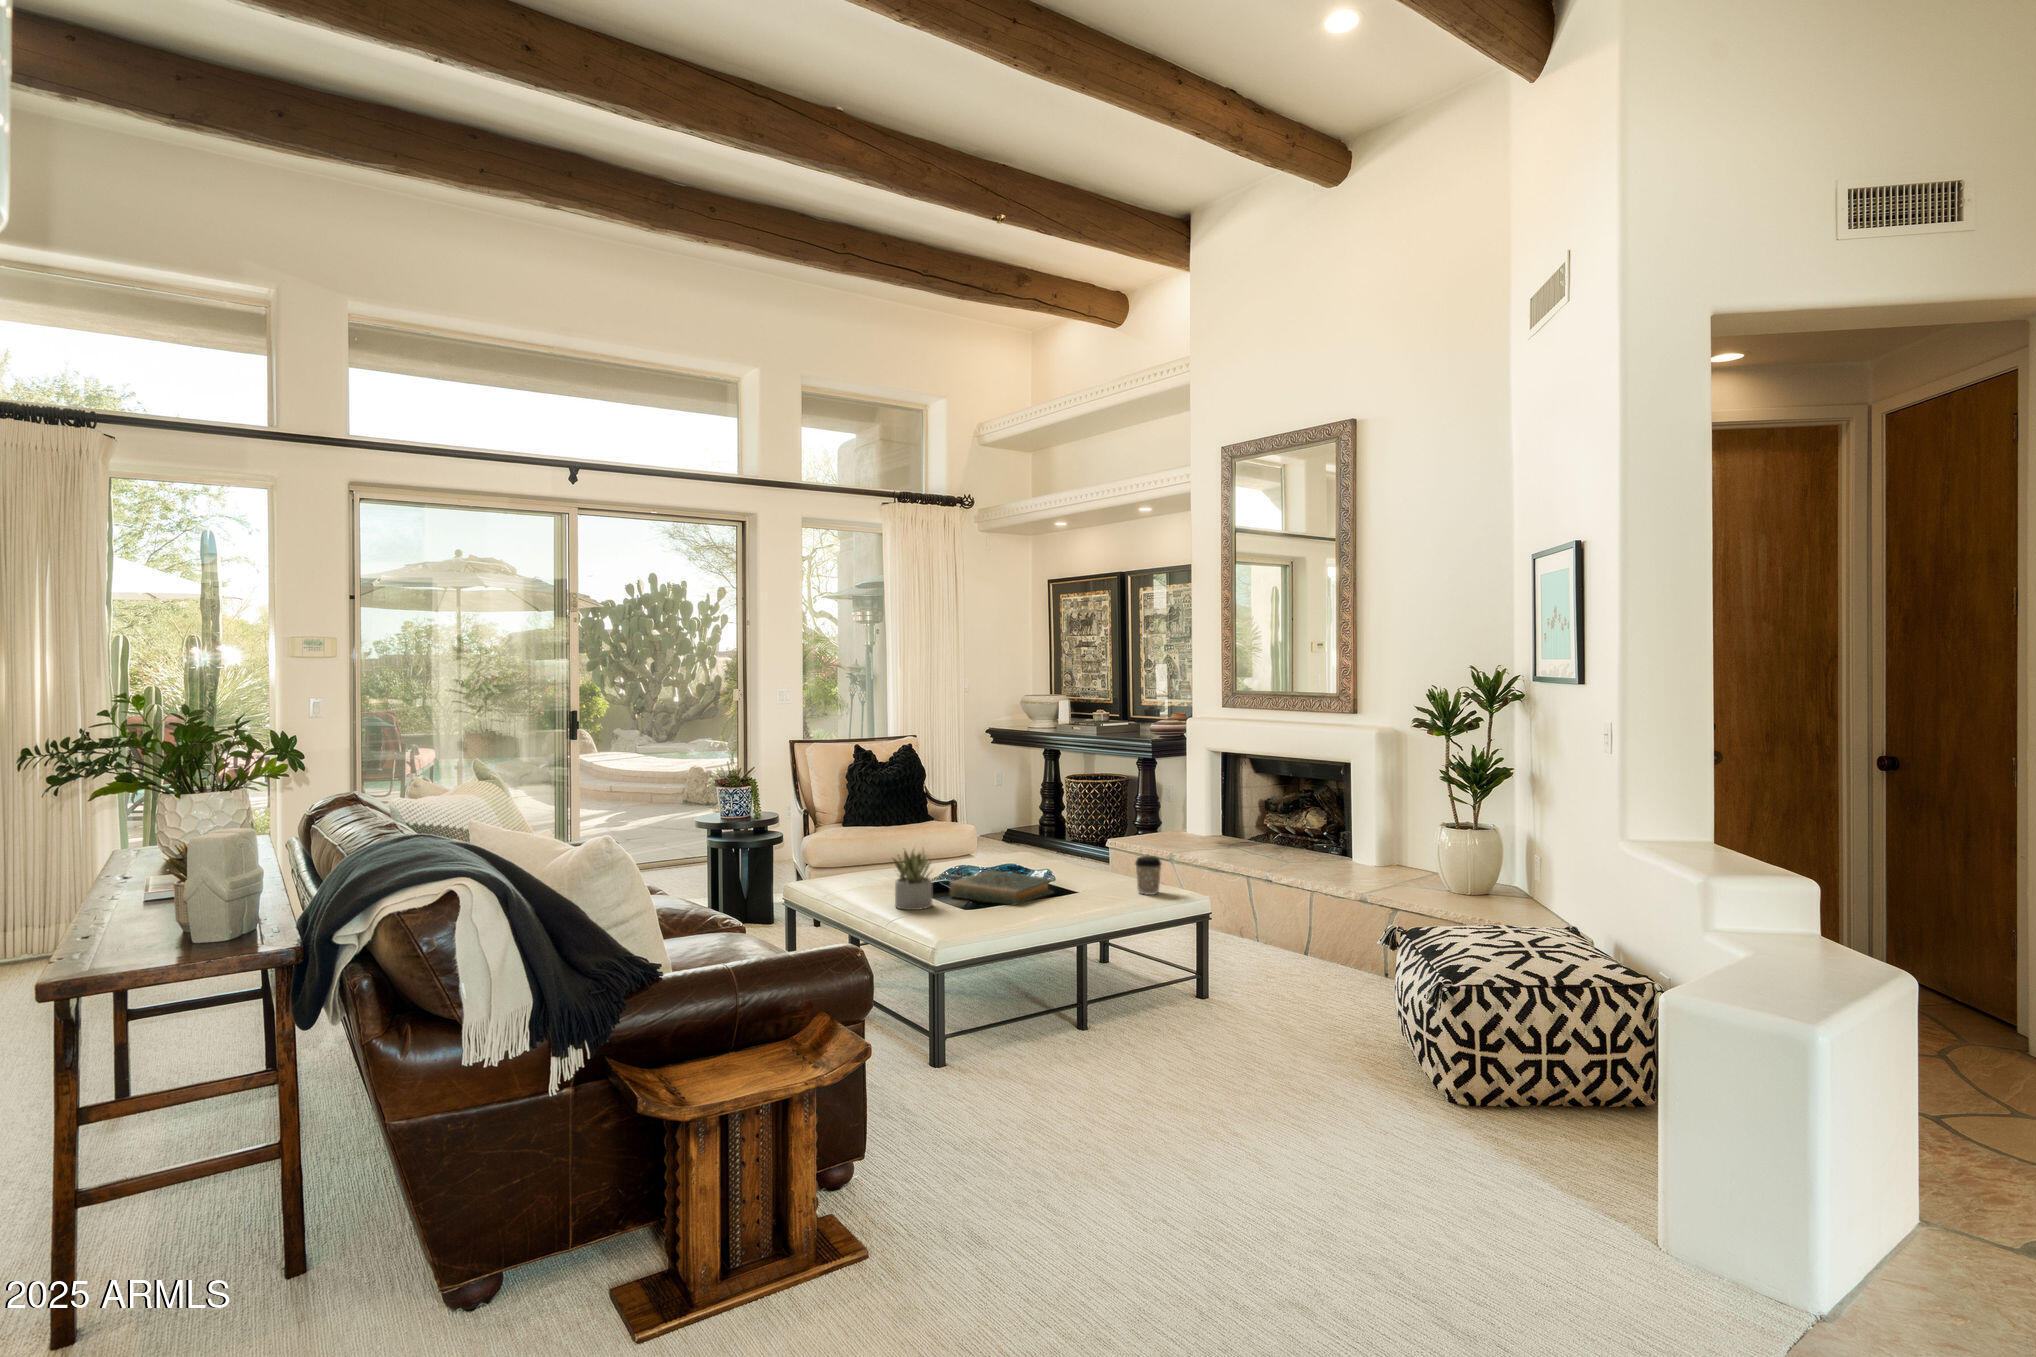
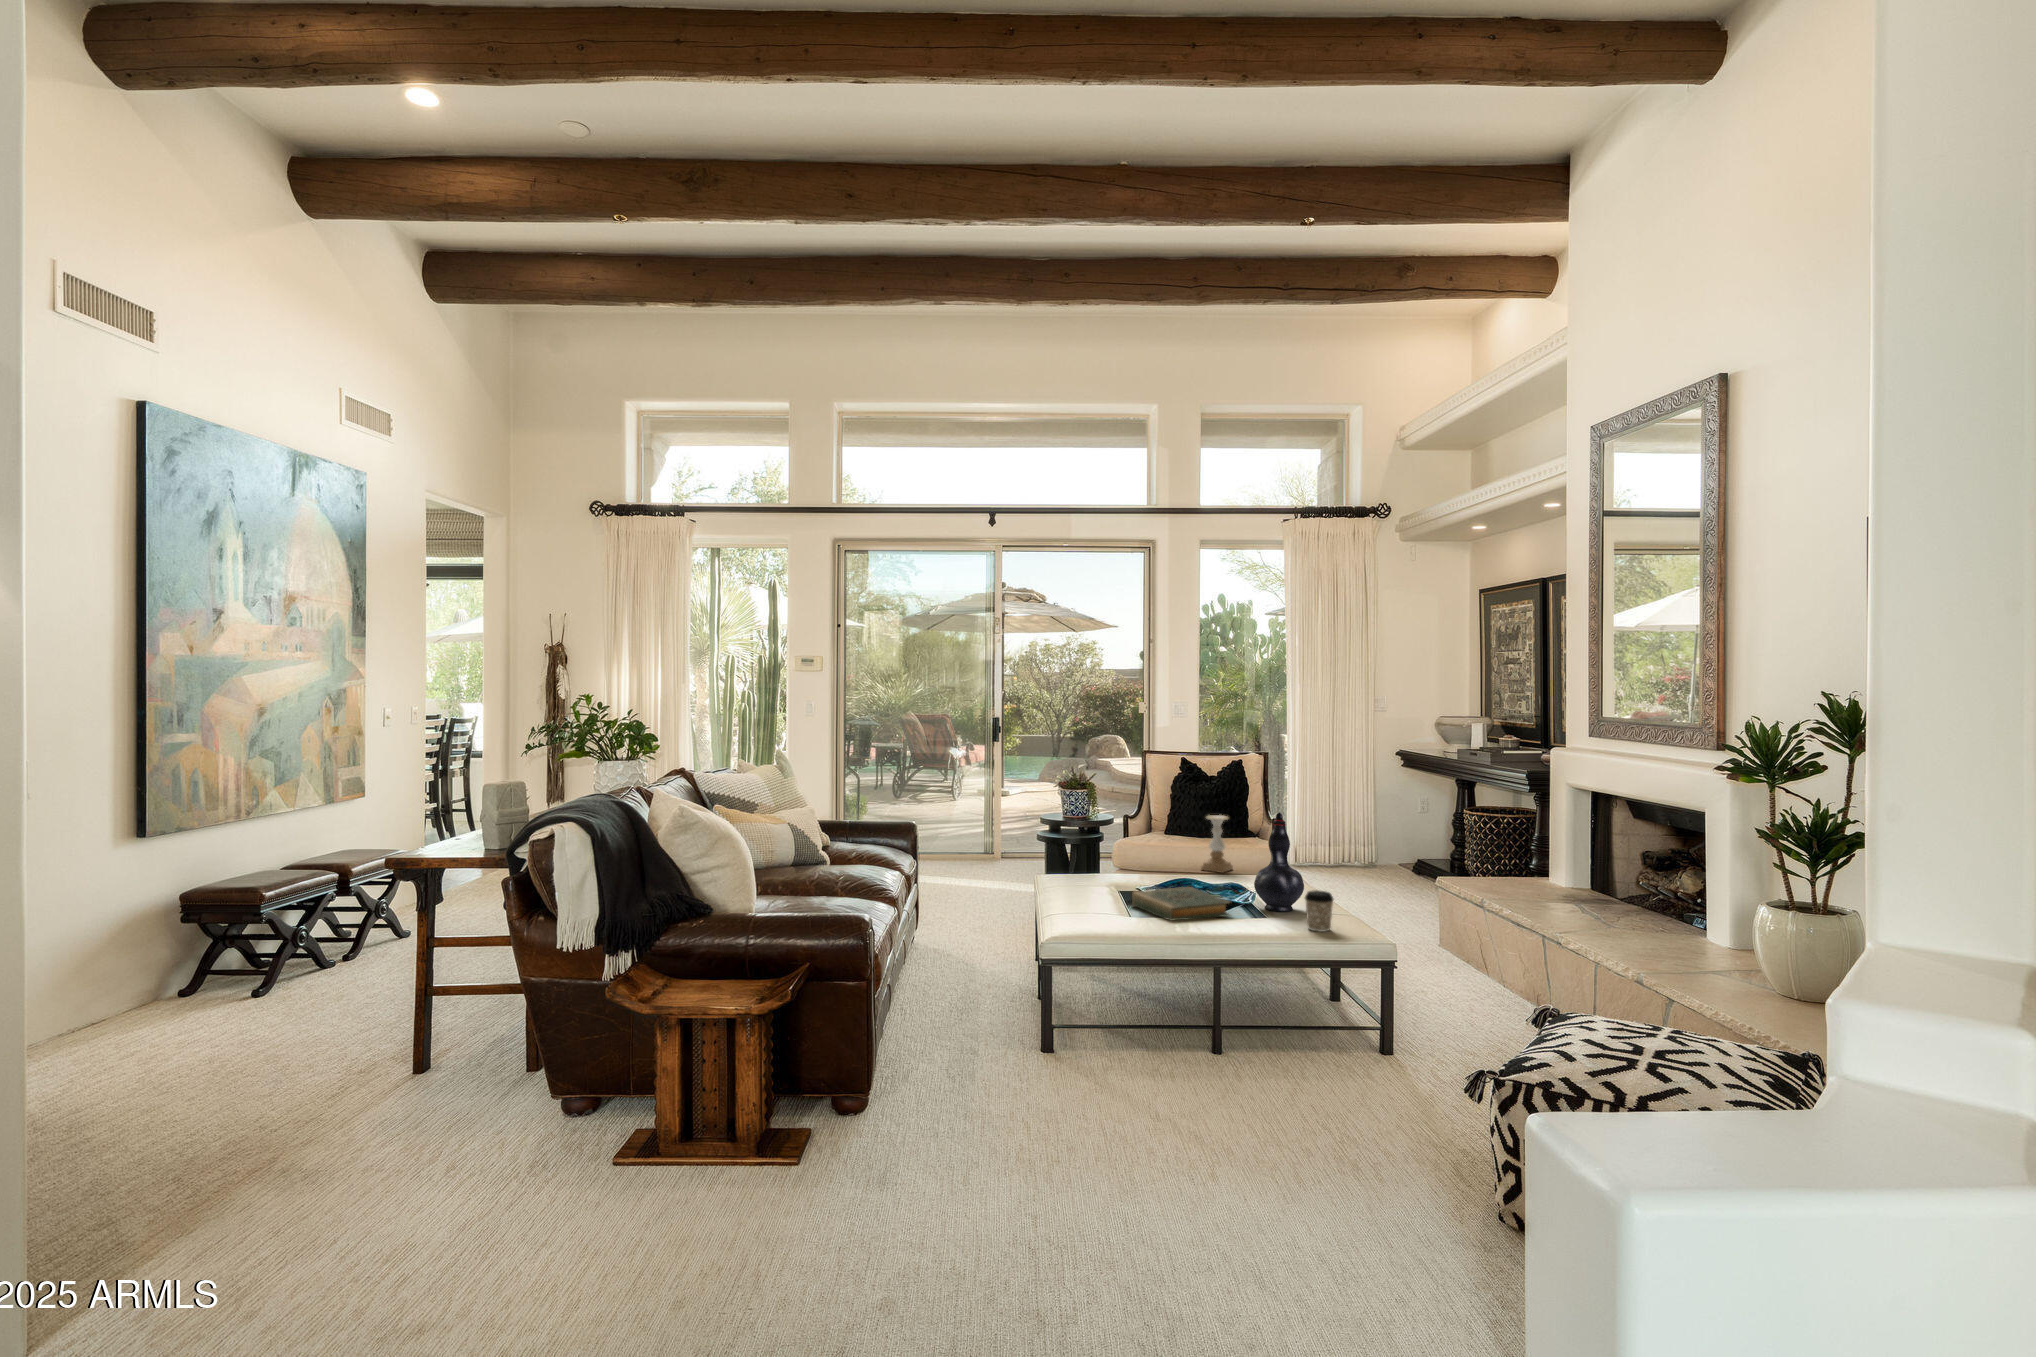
decorative vase: none [1054,787,1101,883] -> present [1254,812,1304,912]
candle holder: none [929,798,956,856] -> present [1201,815,1233,873]
succulent plant: present [892,850,932,910] -> none [1067,852,1104,912]

